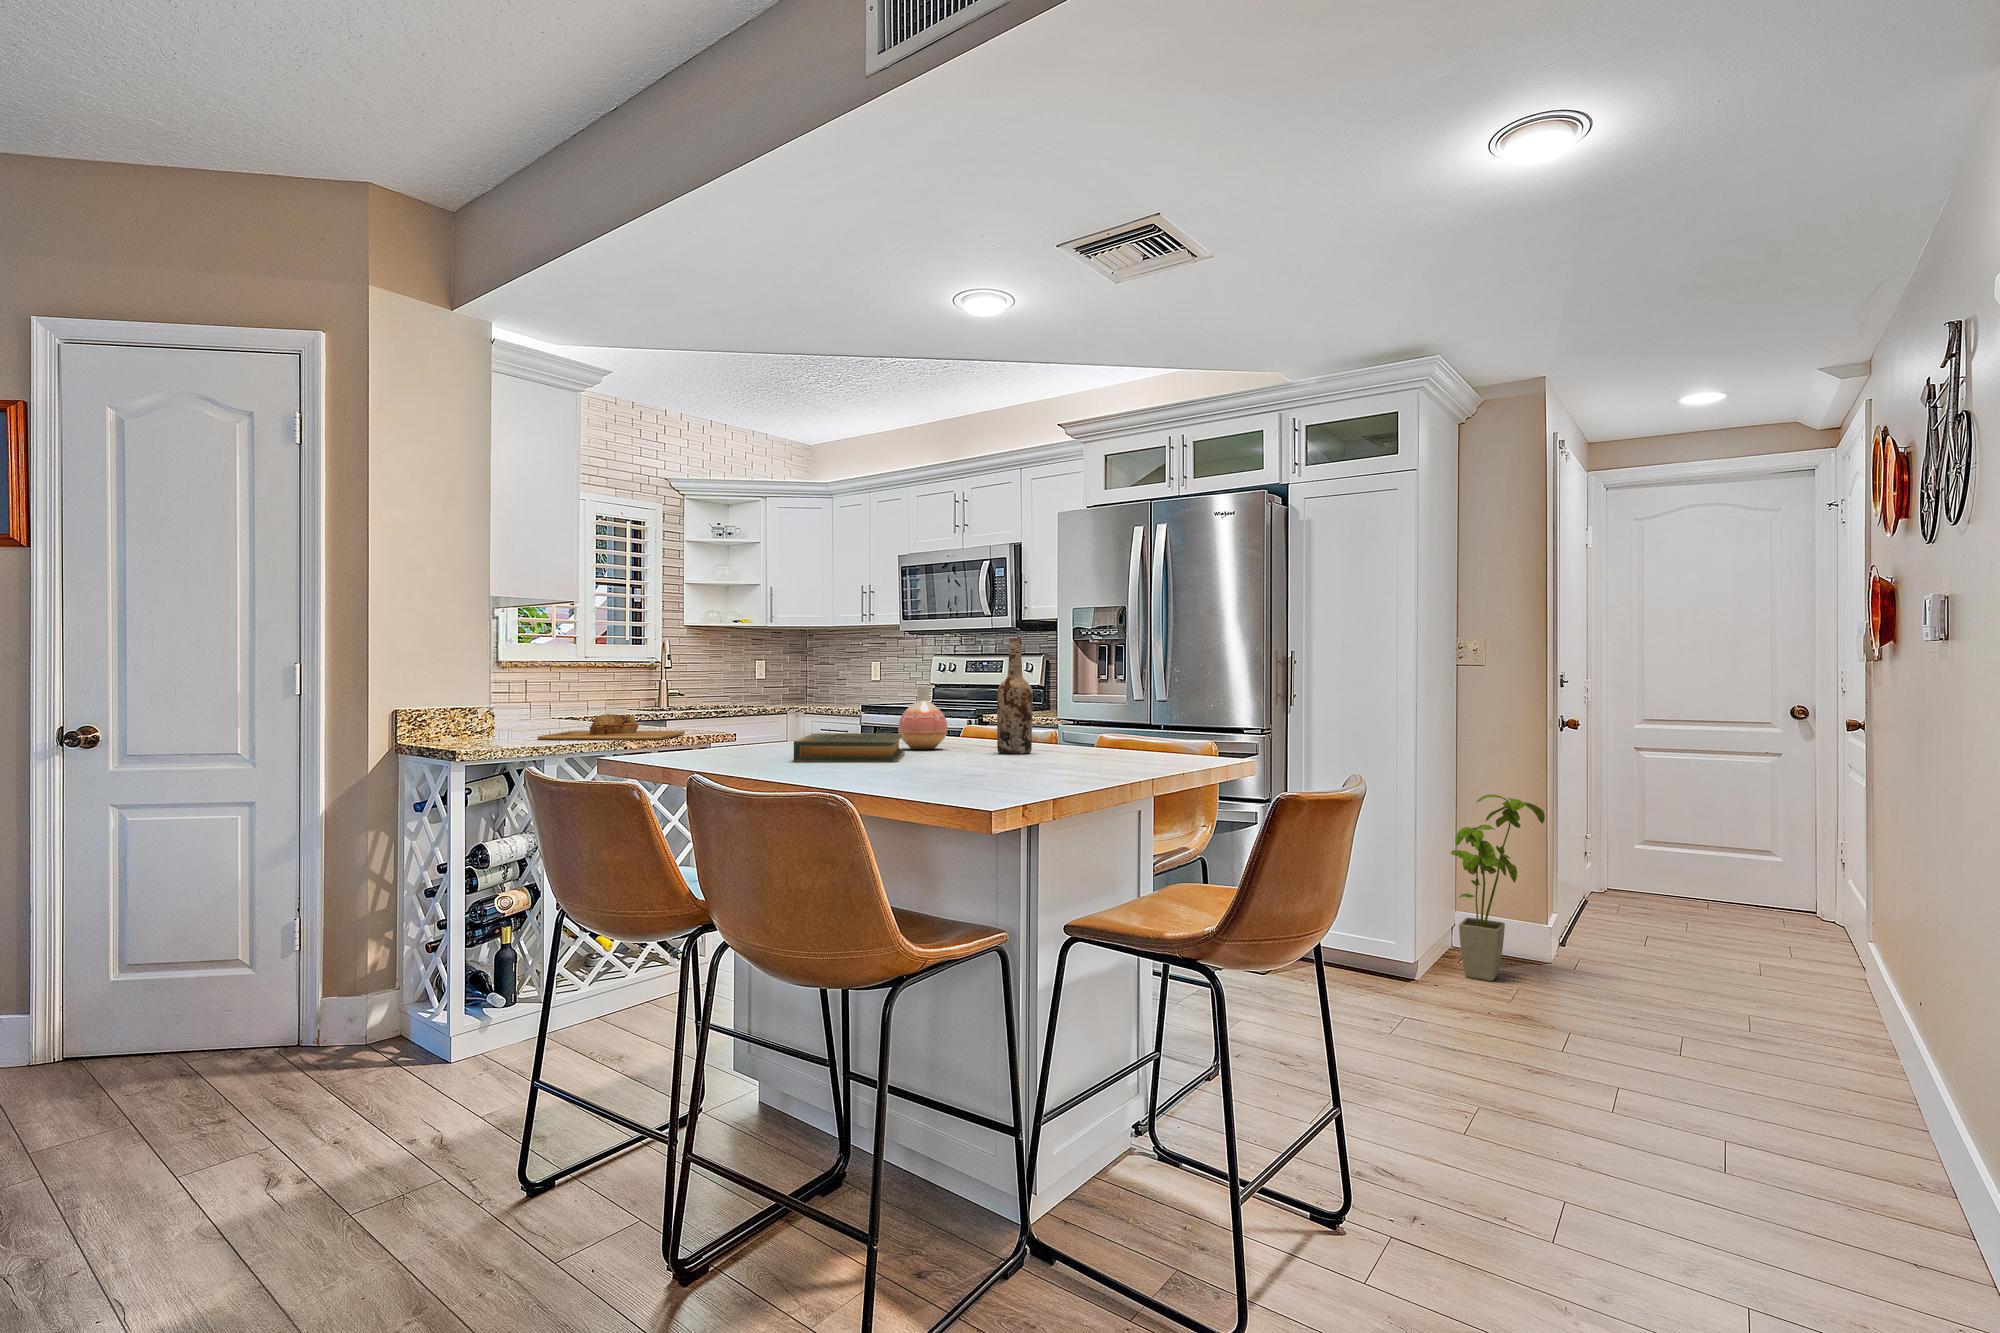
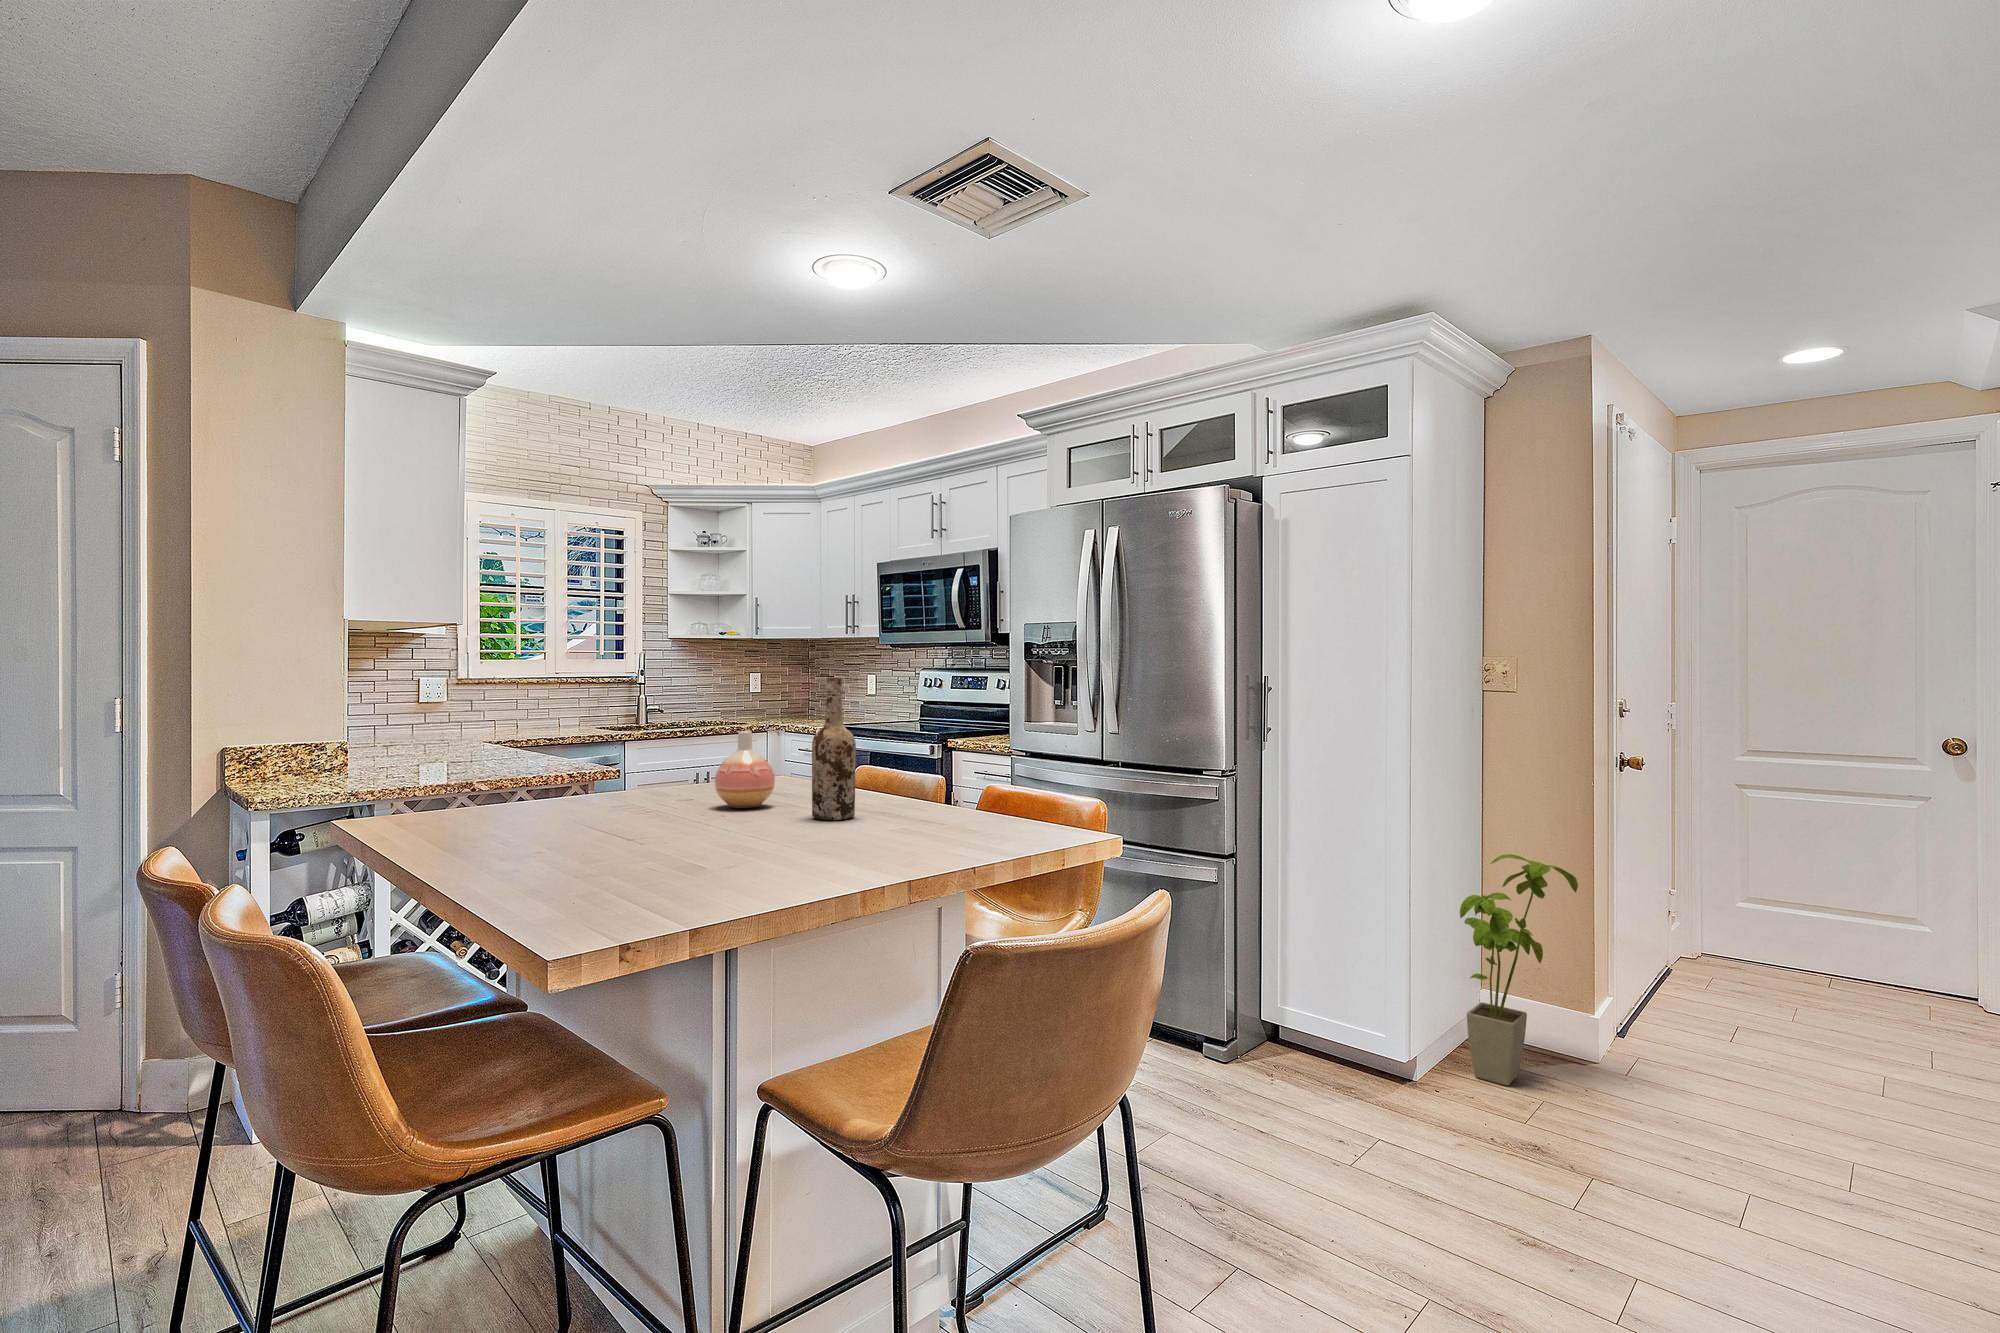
cutting board: present [538,714,685,740] -> none [378,751,559,783]
hardback book: present [794,733,905,762] -> none [523,791,702,838]

